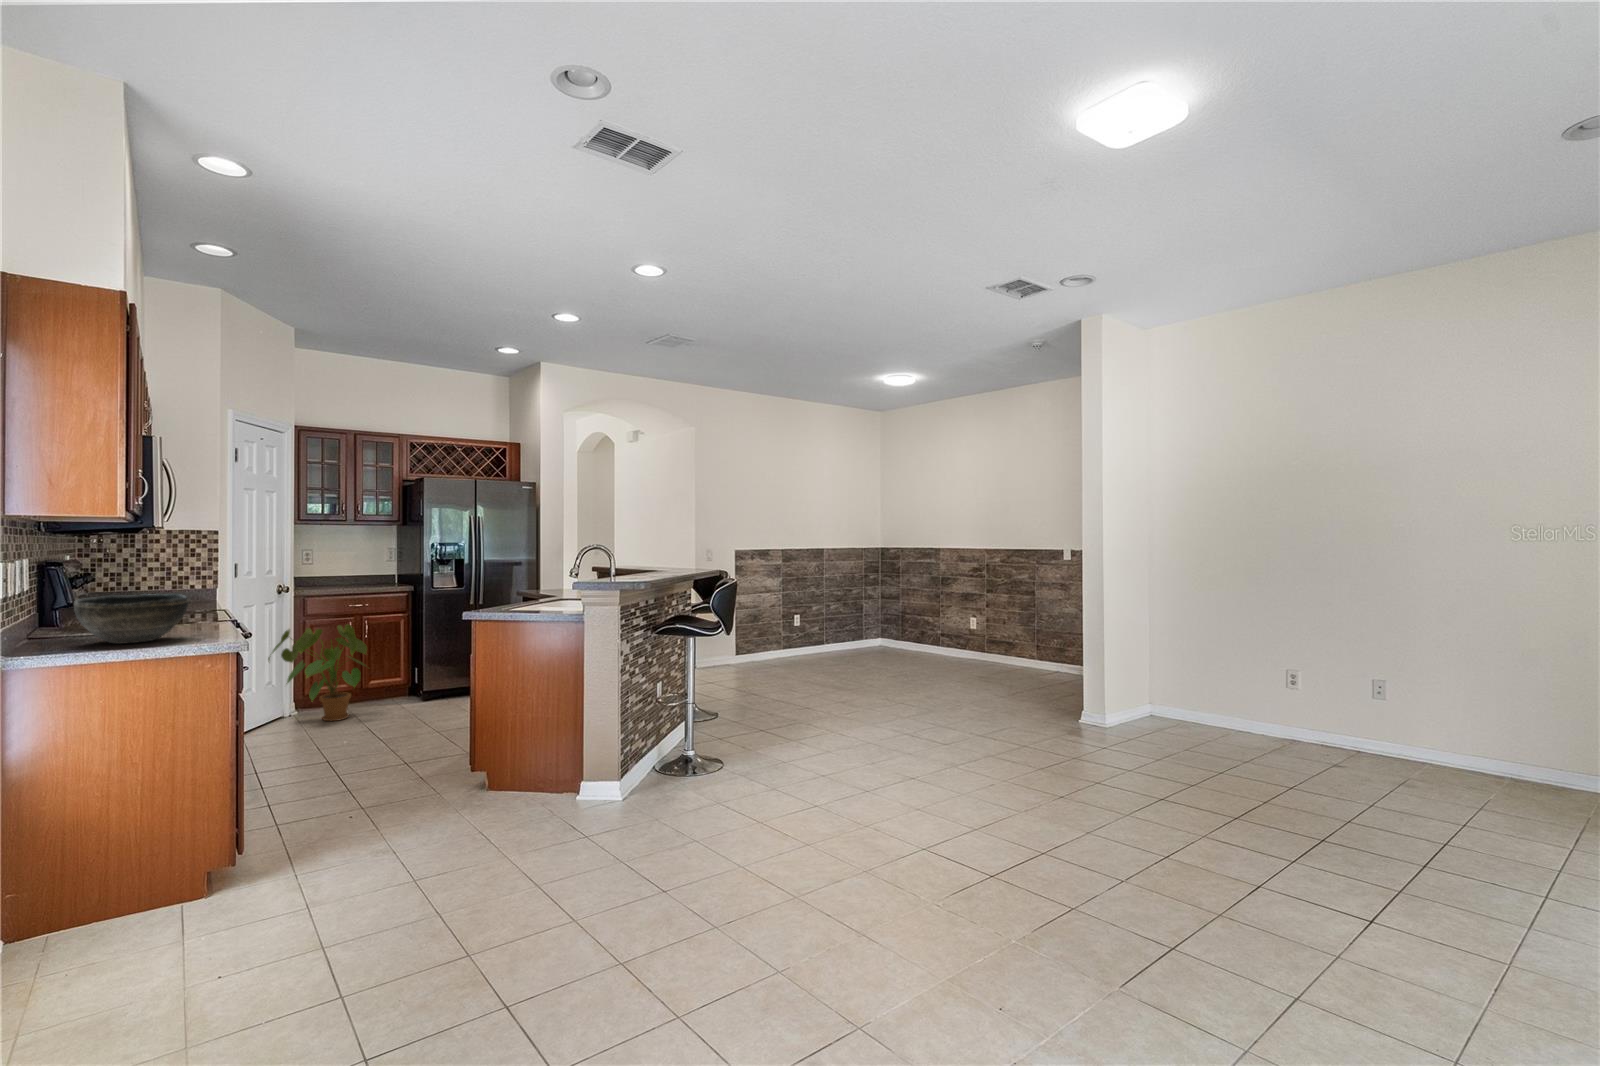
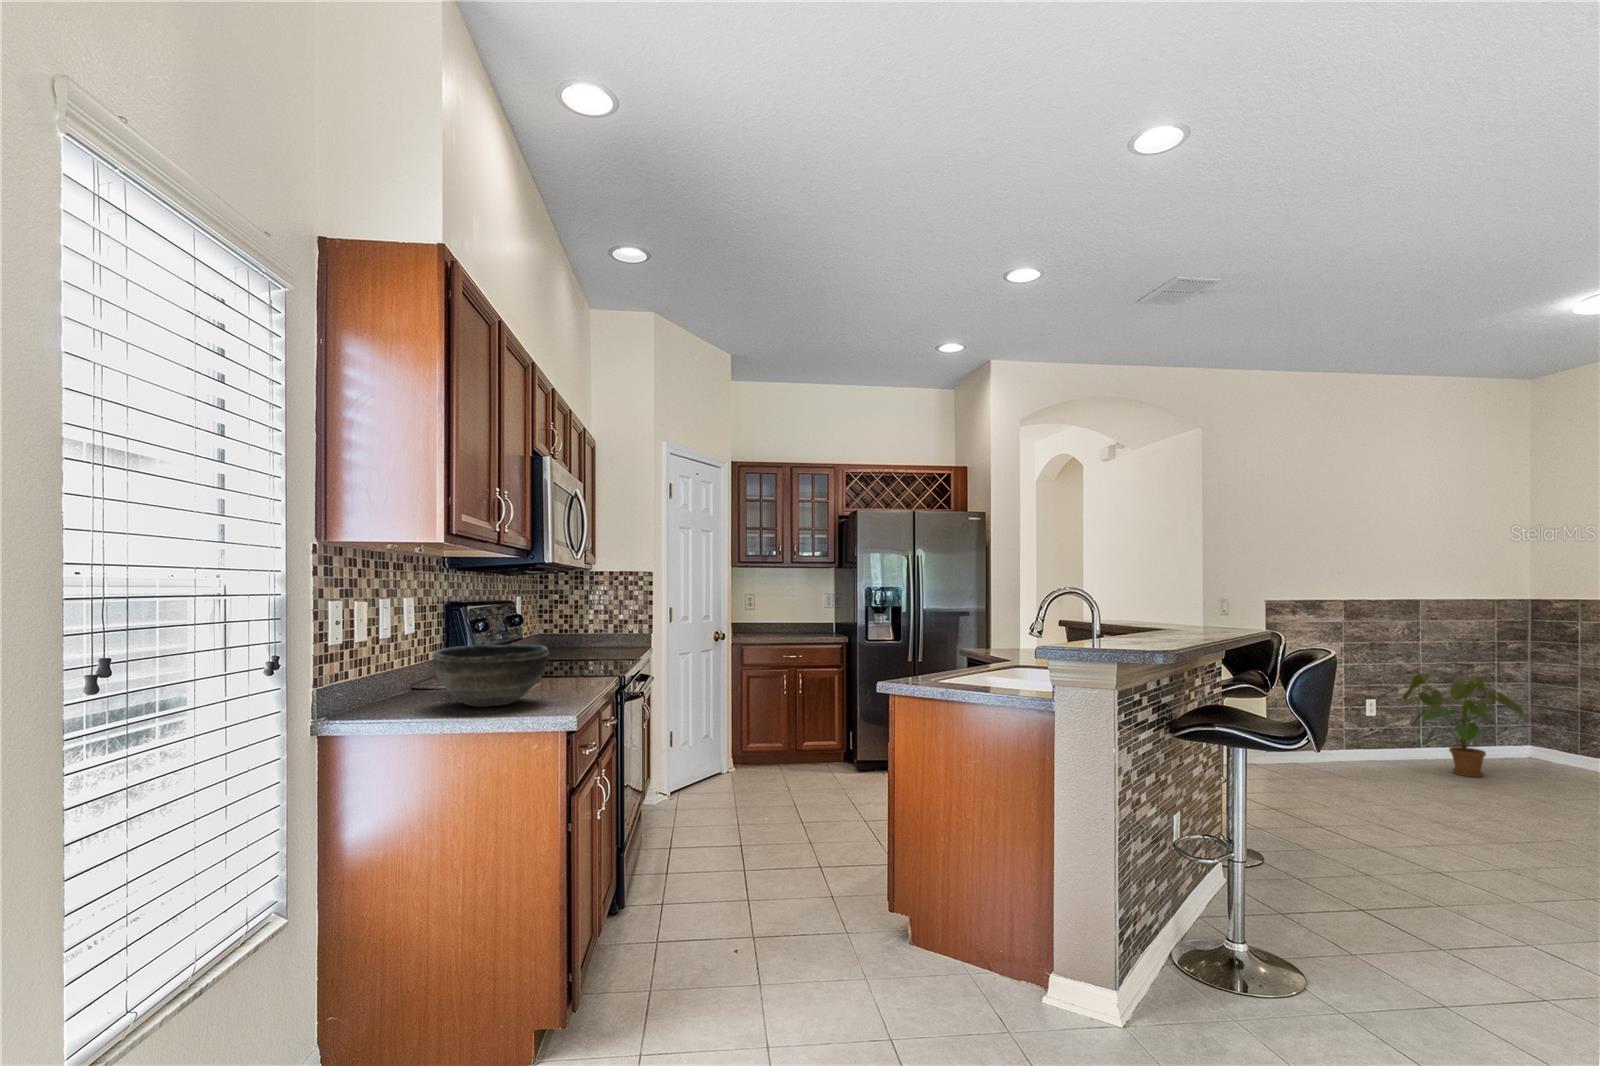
house plant: present [268,624,367,721] -> present [1403,673,1524,777]

